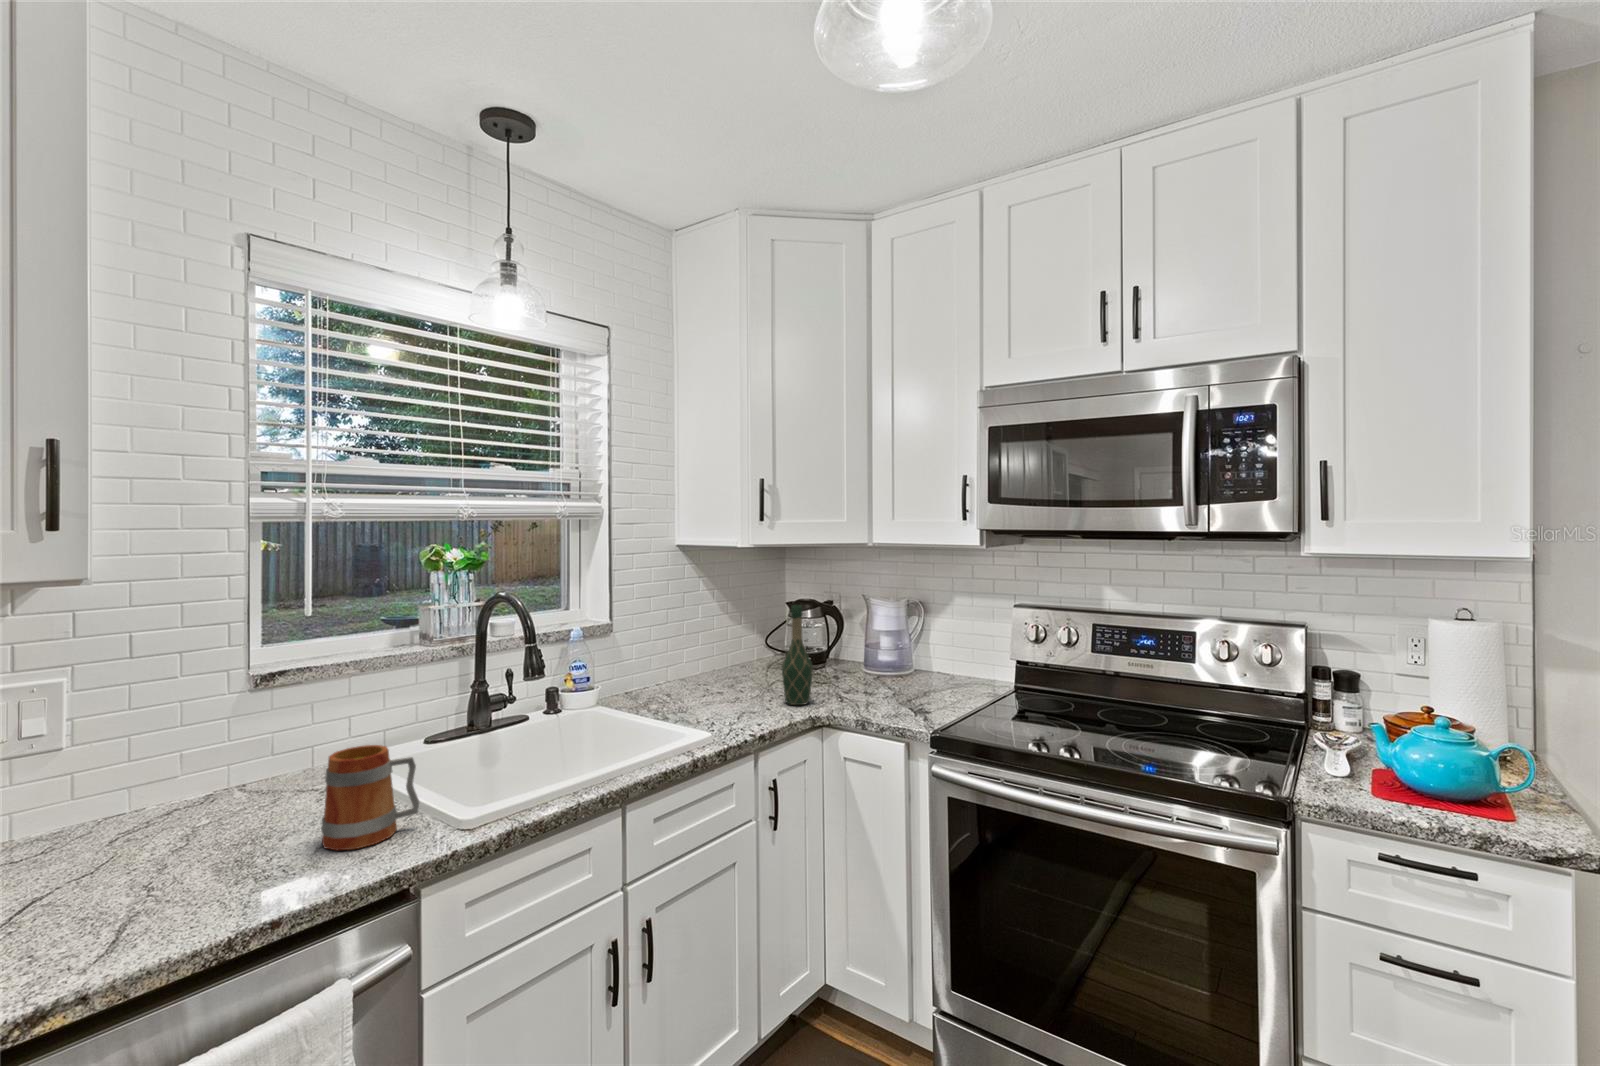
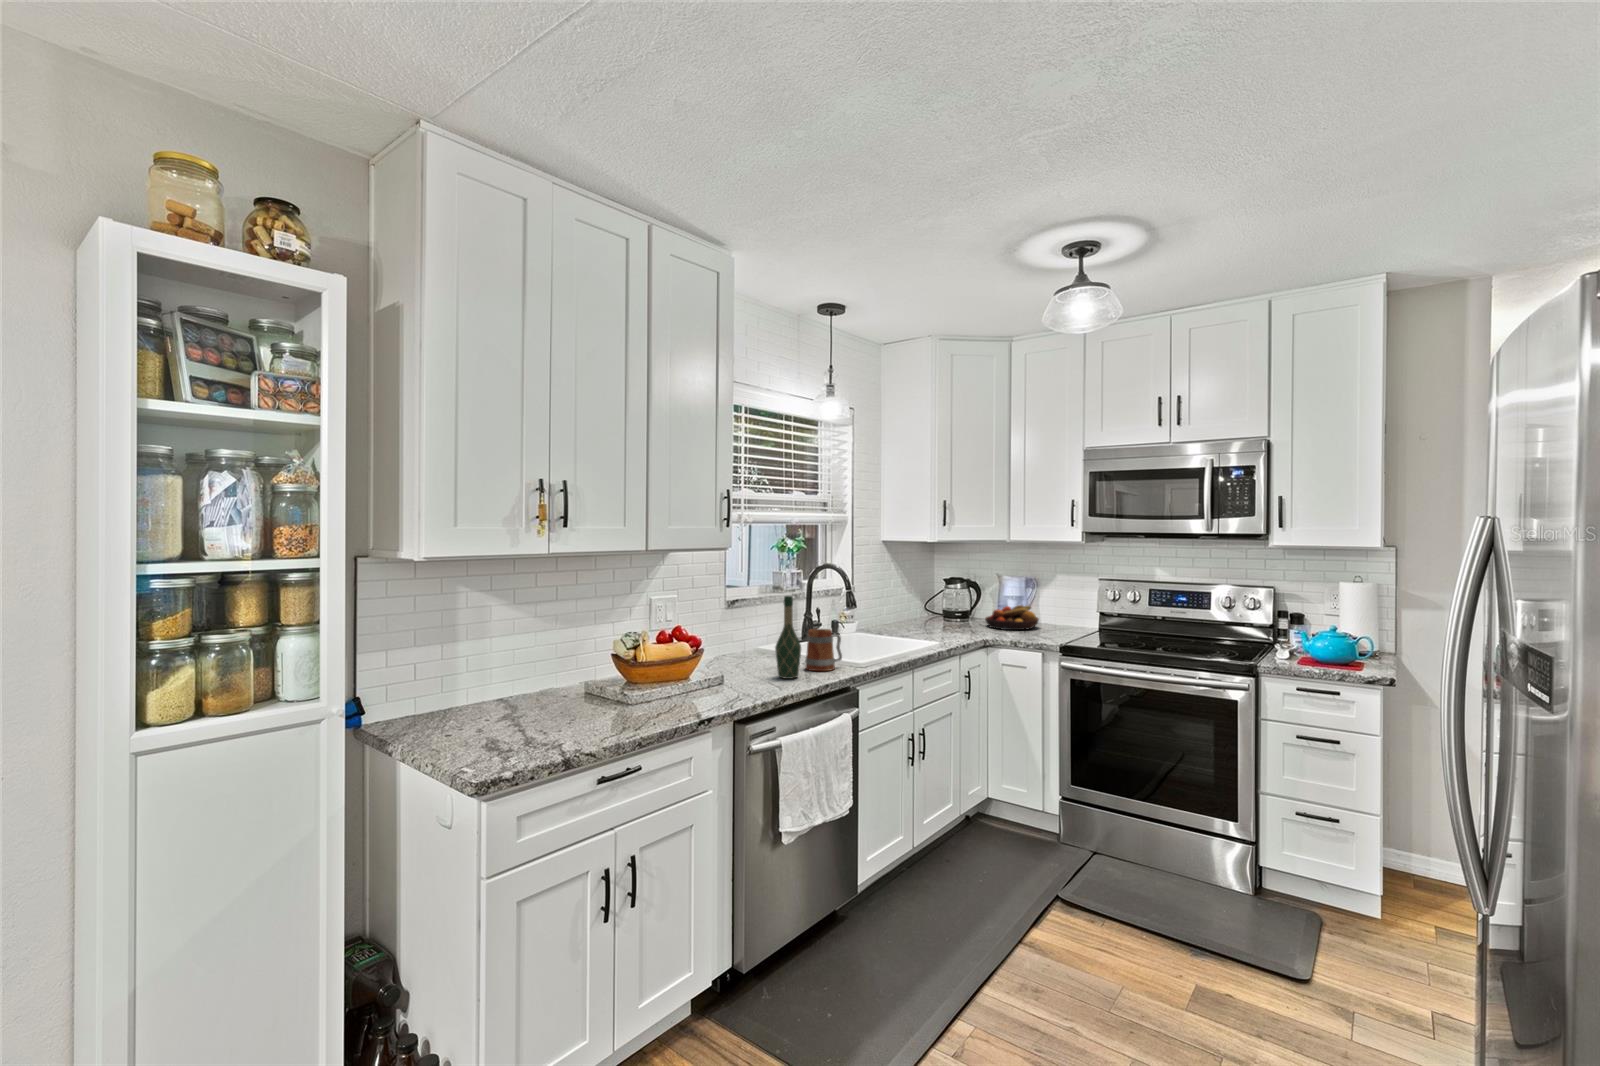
wine bottle: present [782,605,813,705] -> present [775,596,801,679]
fruit bowl: none [838,645,921,690] -> present [985,605,1039,630]

